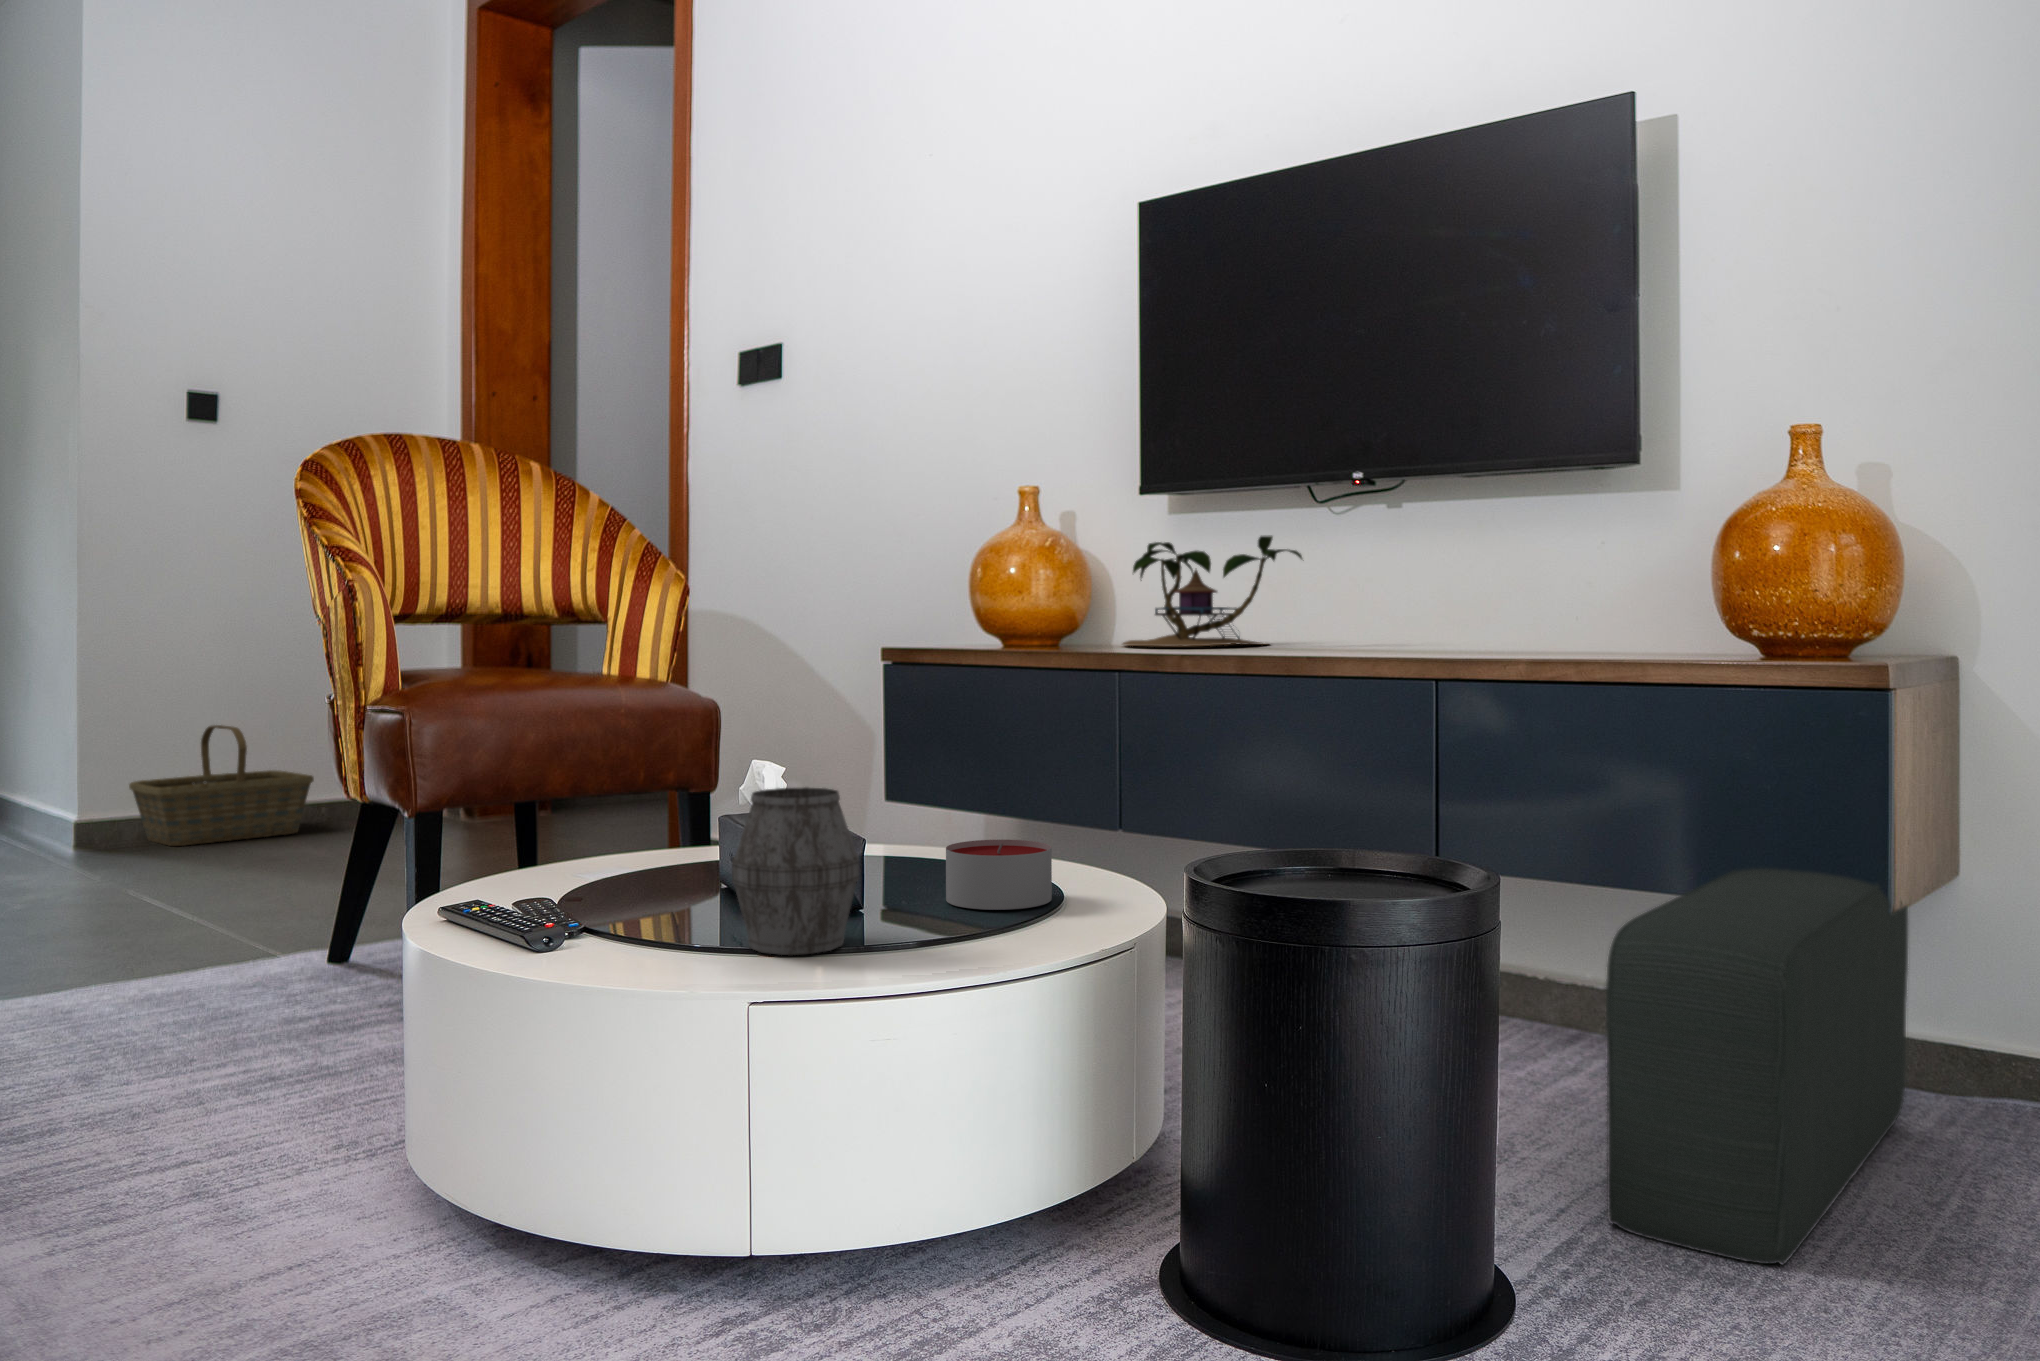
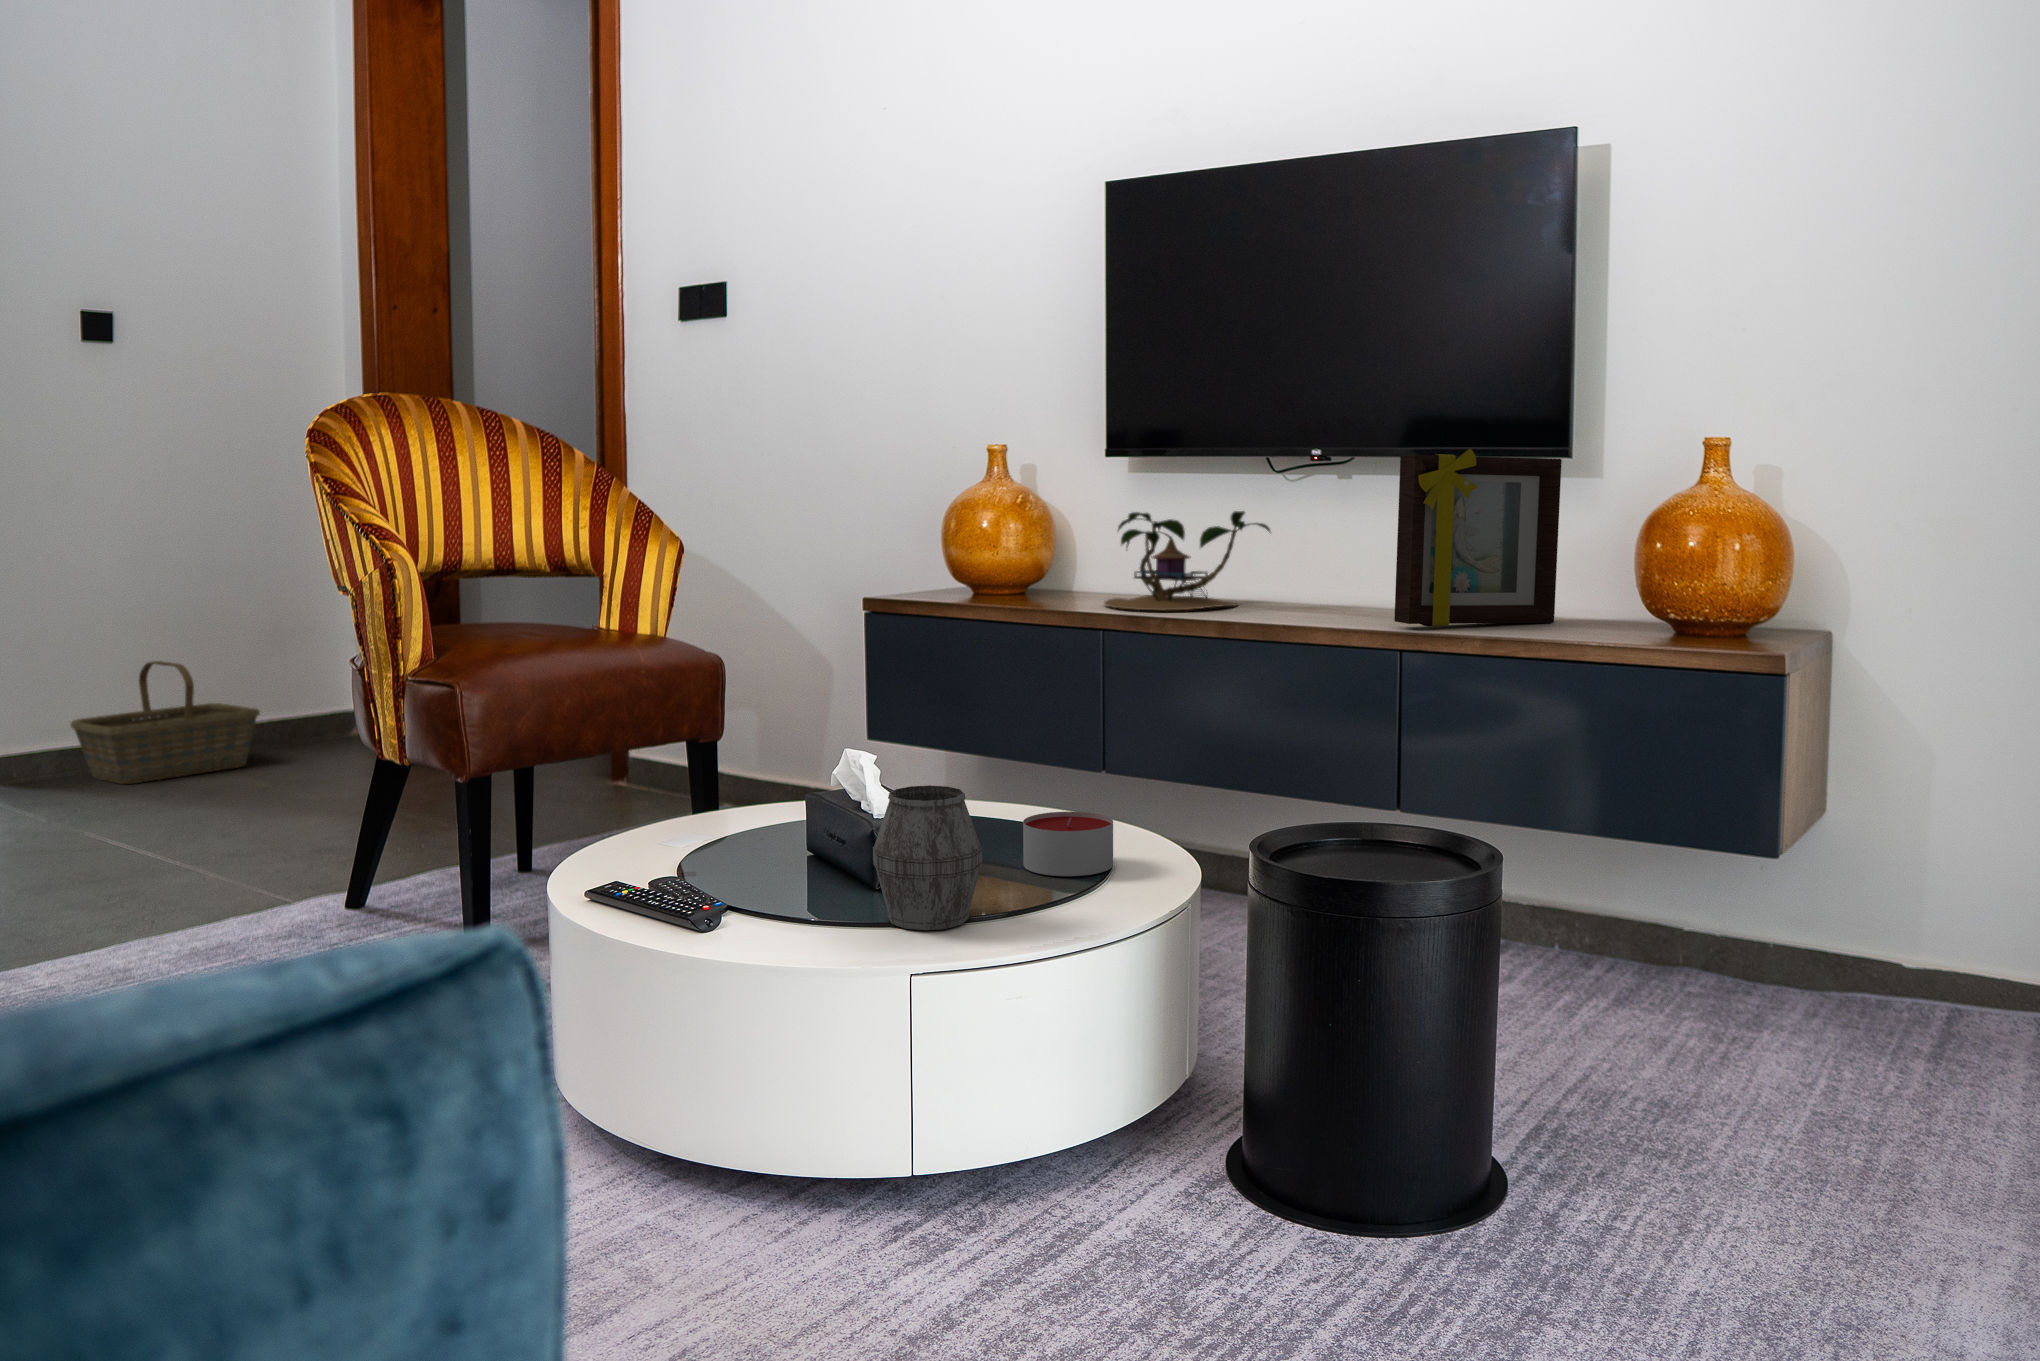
picture frame: none [1432,447,1629,653] -> present [1394,448,1562,626]
pouf: present [1606,869,1908,1264] -> none [1563,803,1781,1137]

